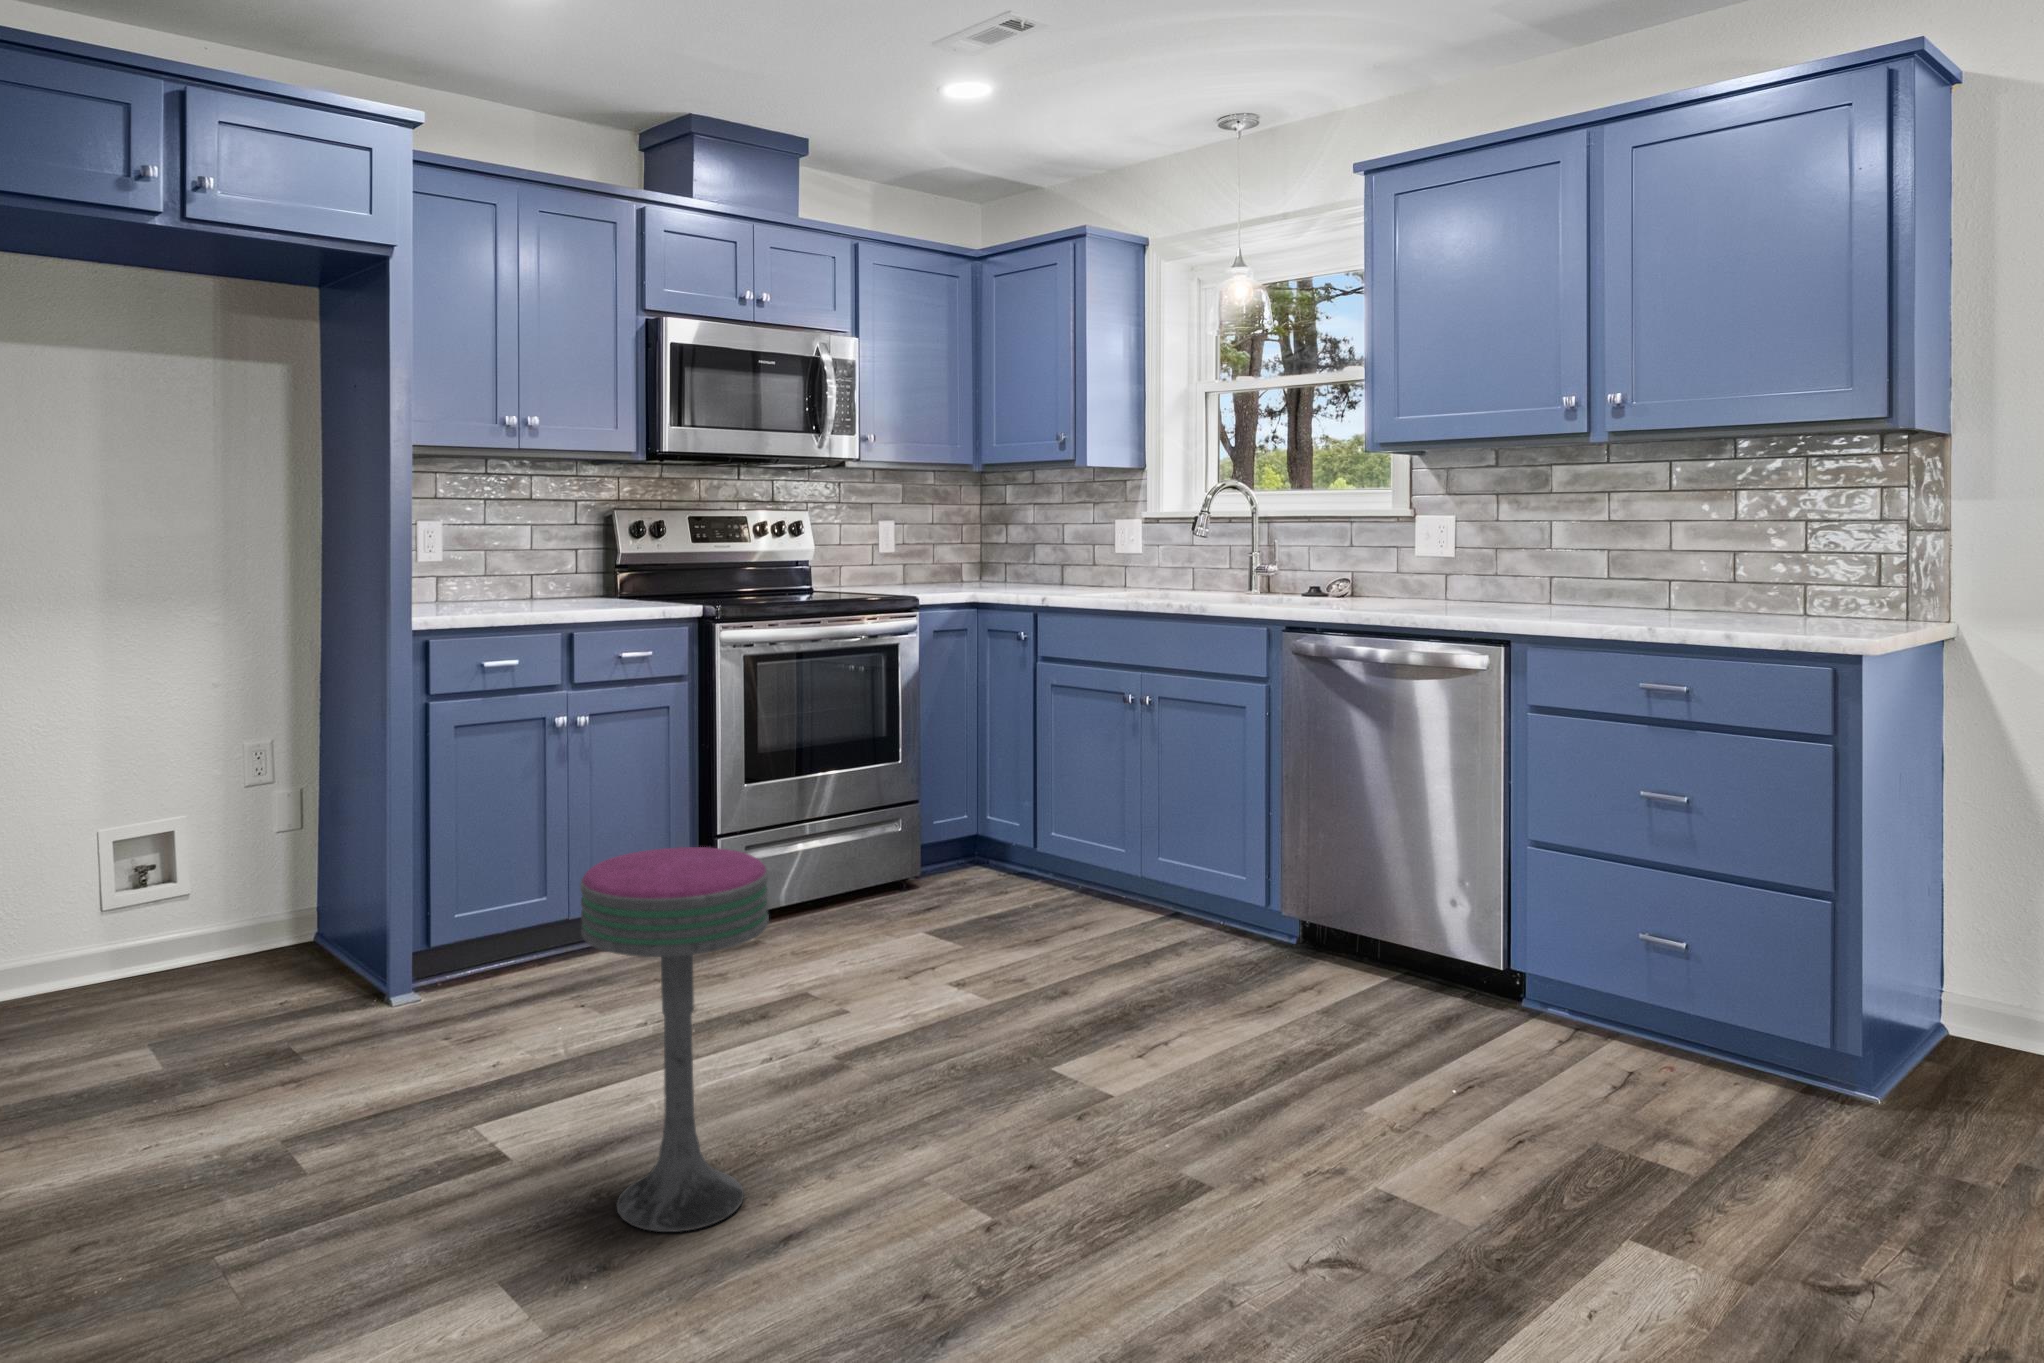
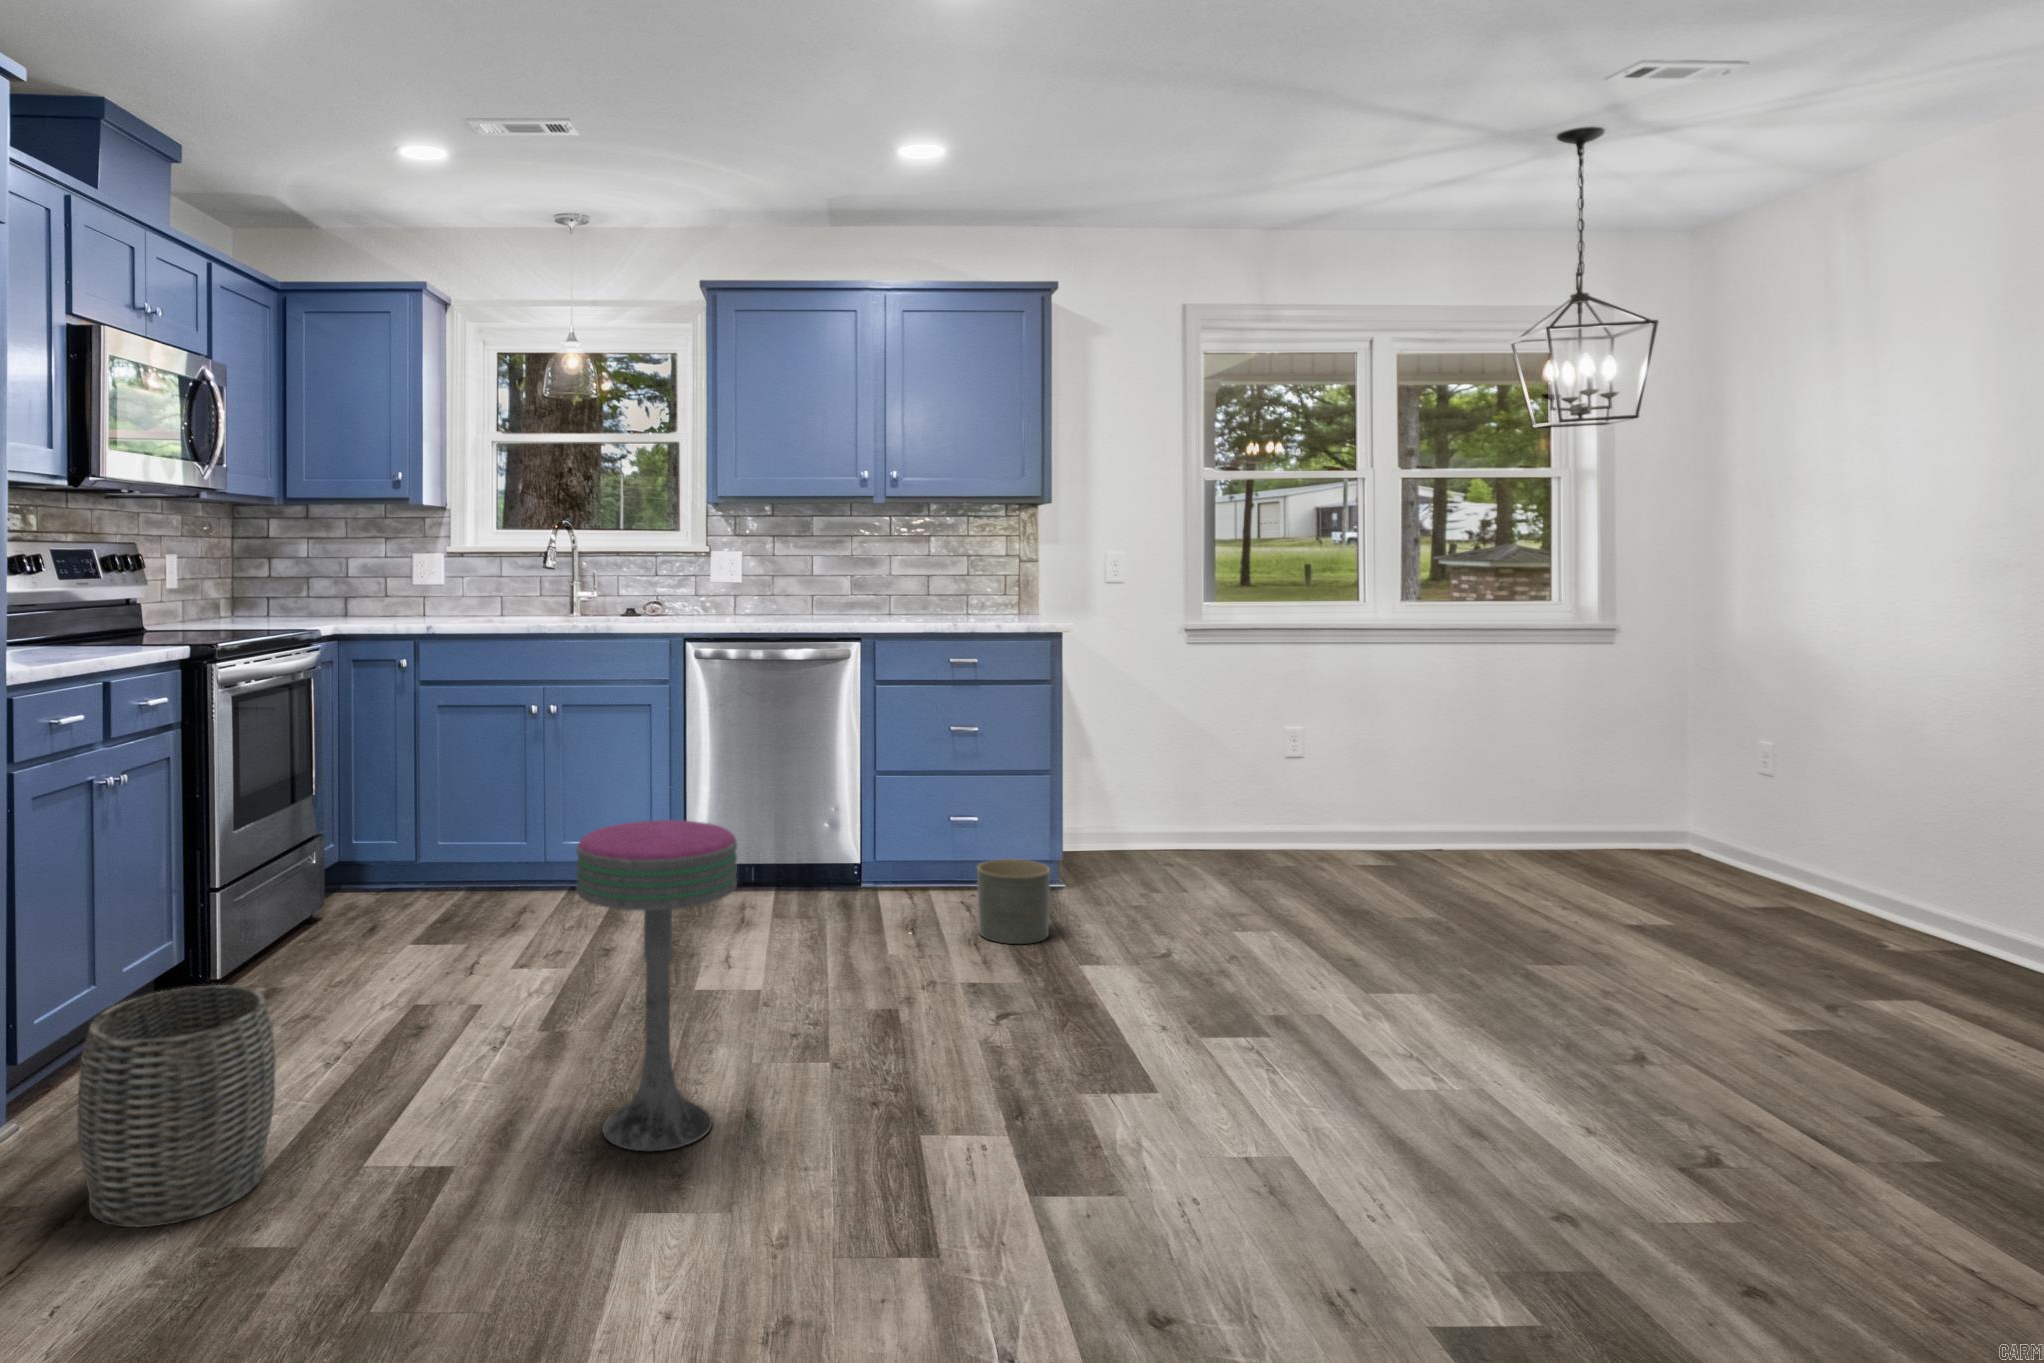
woven basket: none [308,915,470,1112] -> present [77,985,276,1227]
planter: none [1501,1039,1636,1200] -> present [977,859,1050,944]

